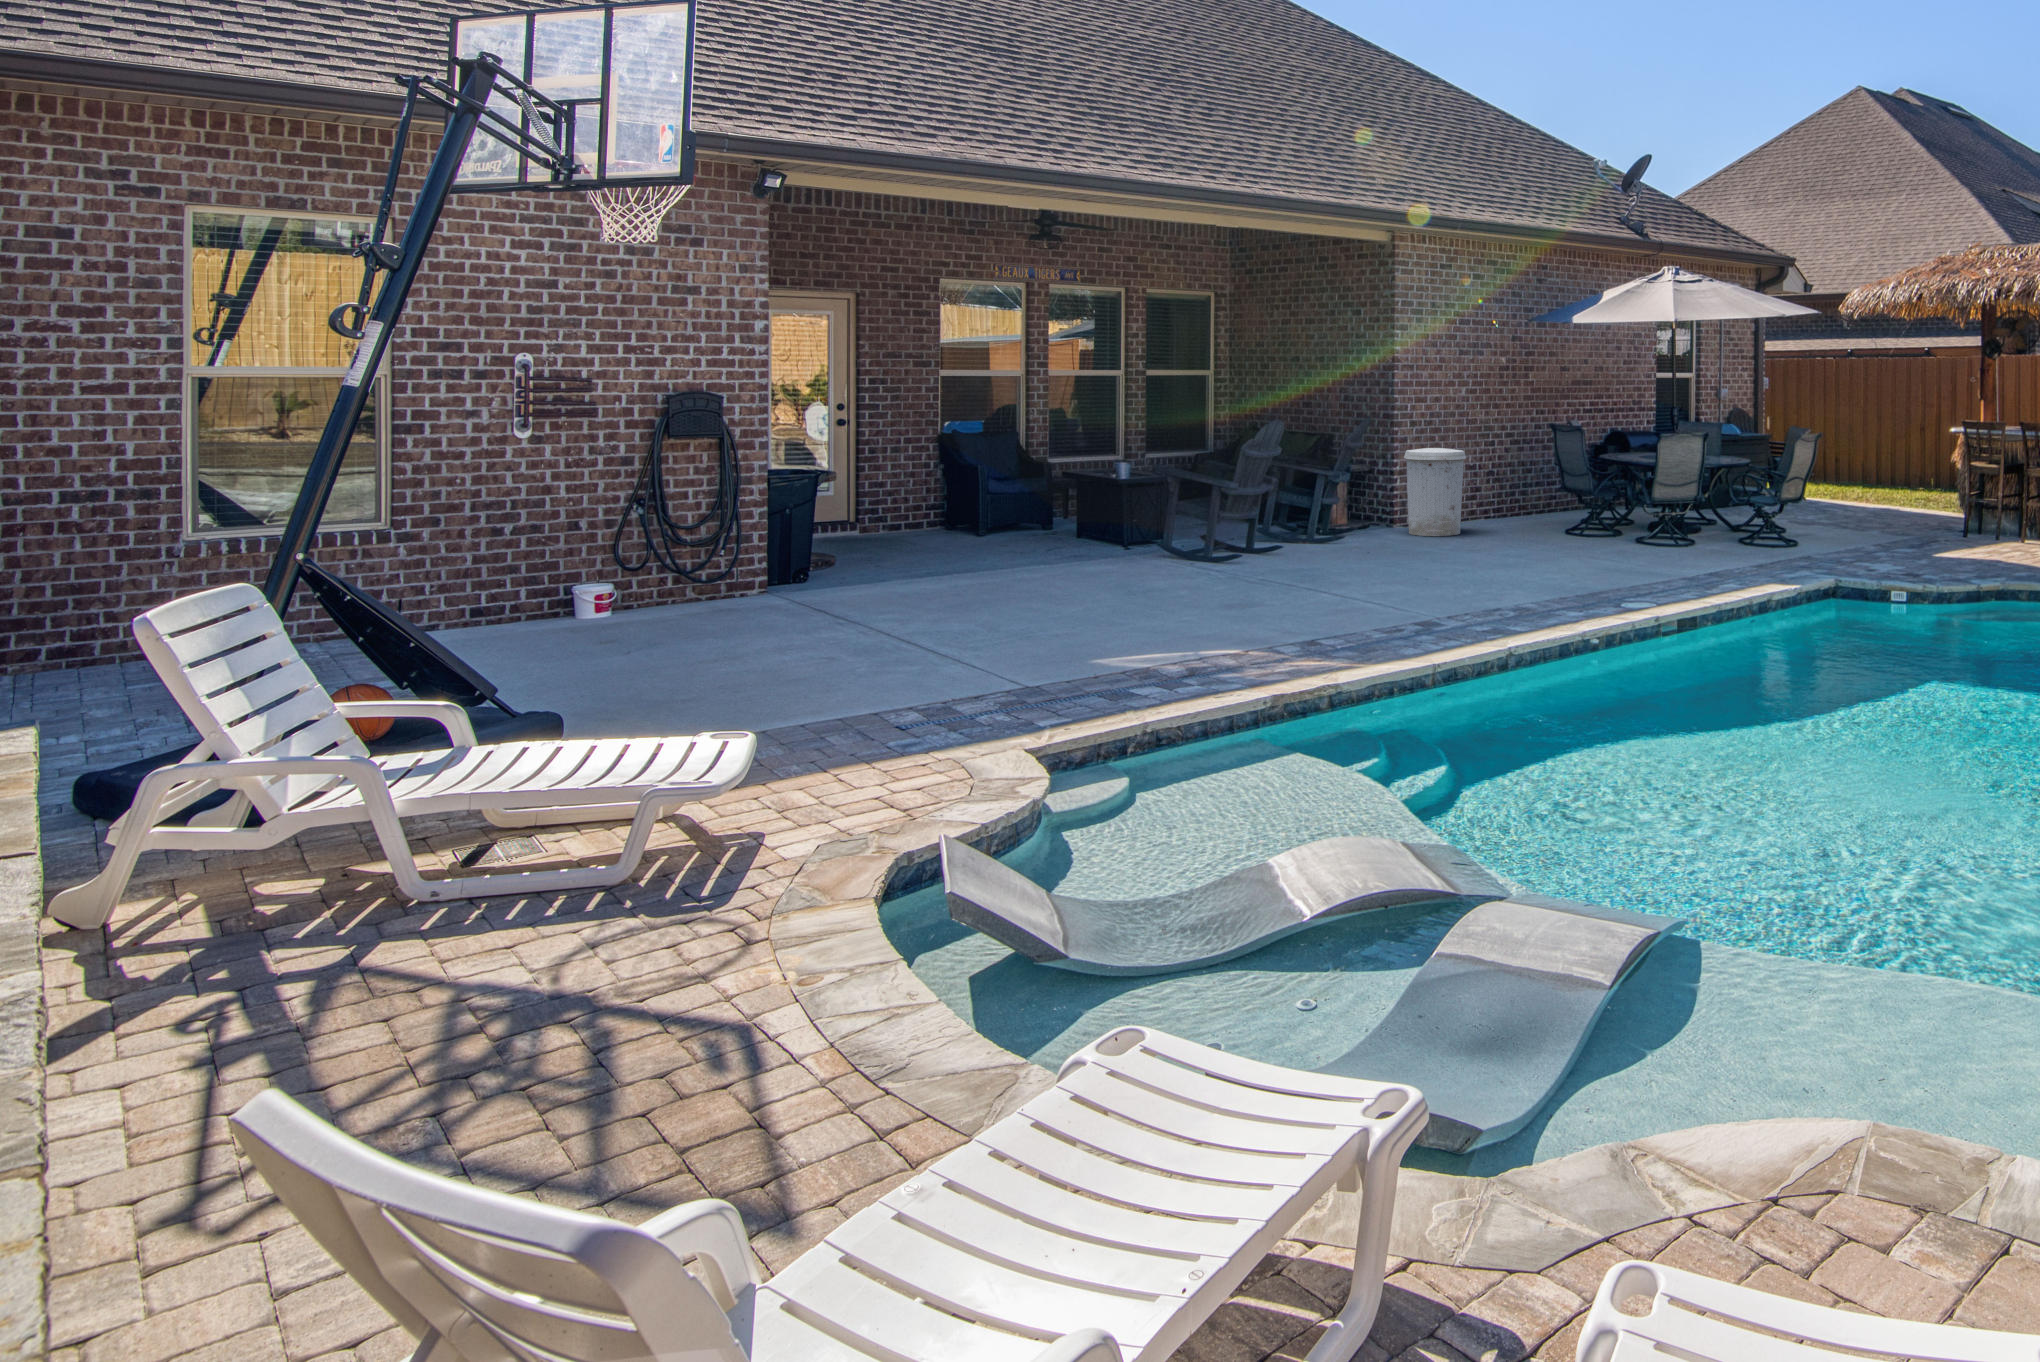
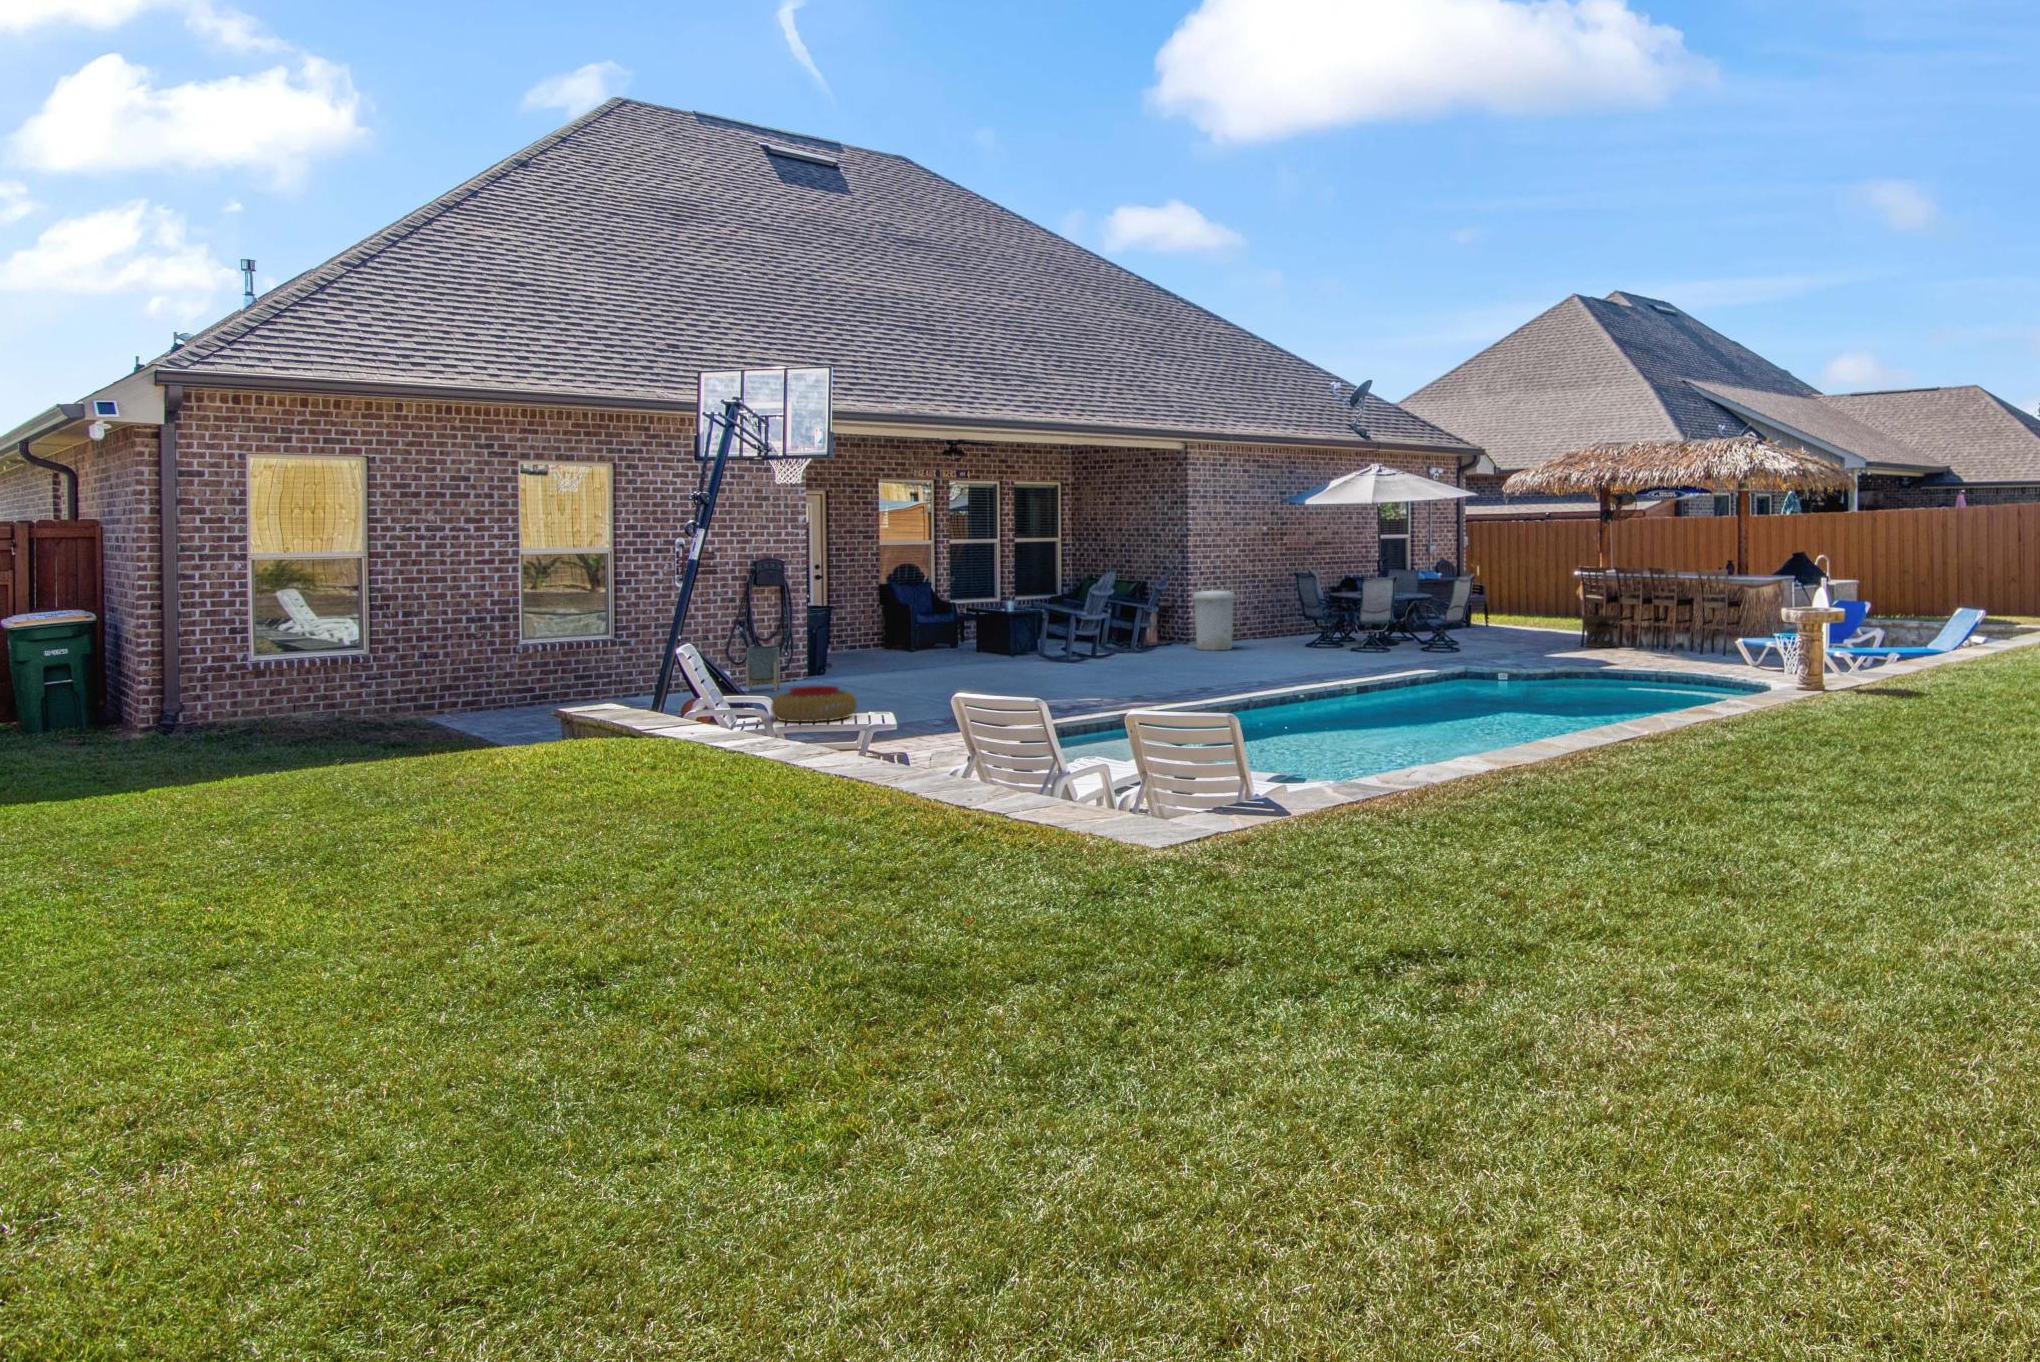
side table: none [1968,490,2025,538] -> present [1582,615,1621,648]
planter: none [641,540,710,620] -> present [746,646,780,692]
pouf: none [585,634,767,715] -> present [771,686,857,722]

